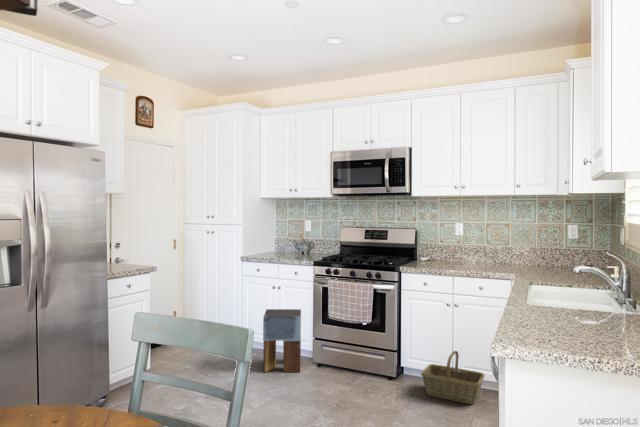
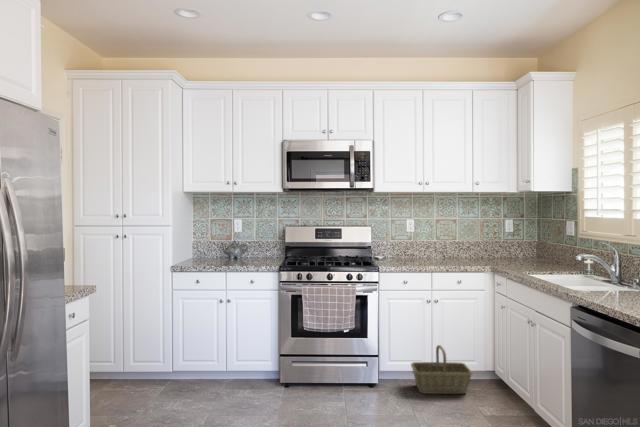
stool: present [263,309,301,372] -> none [220,324,275,404]

